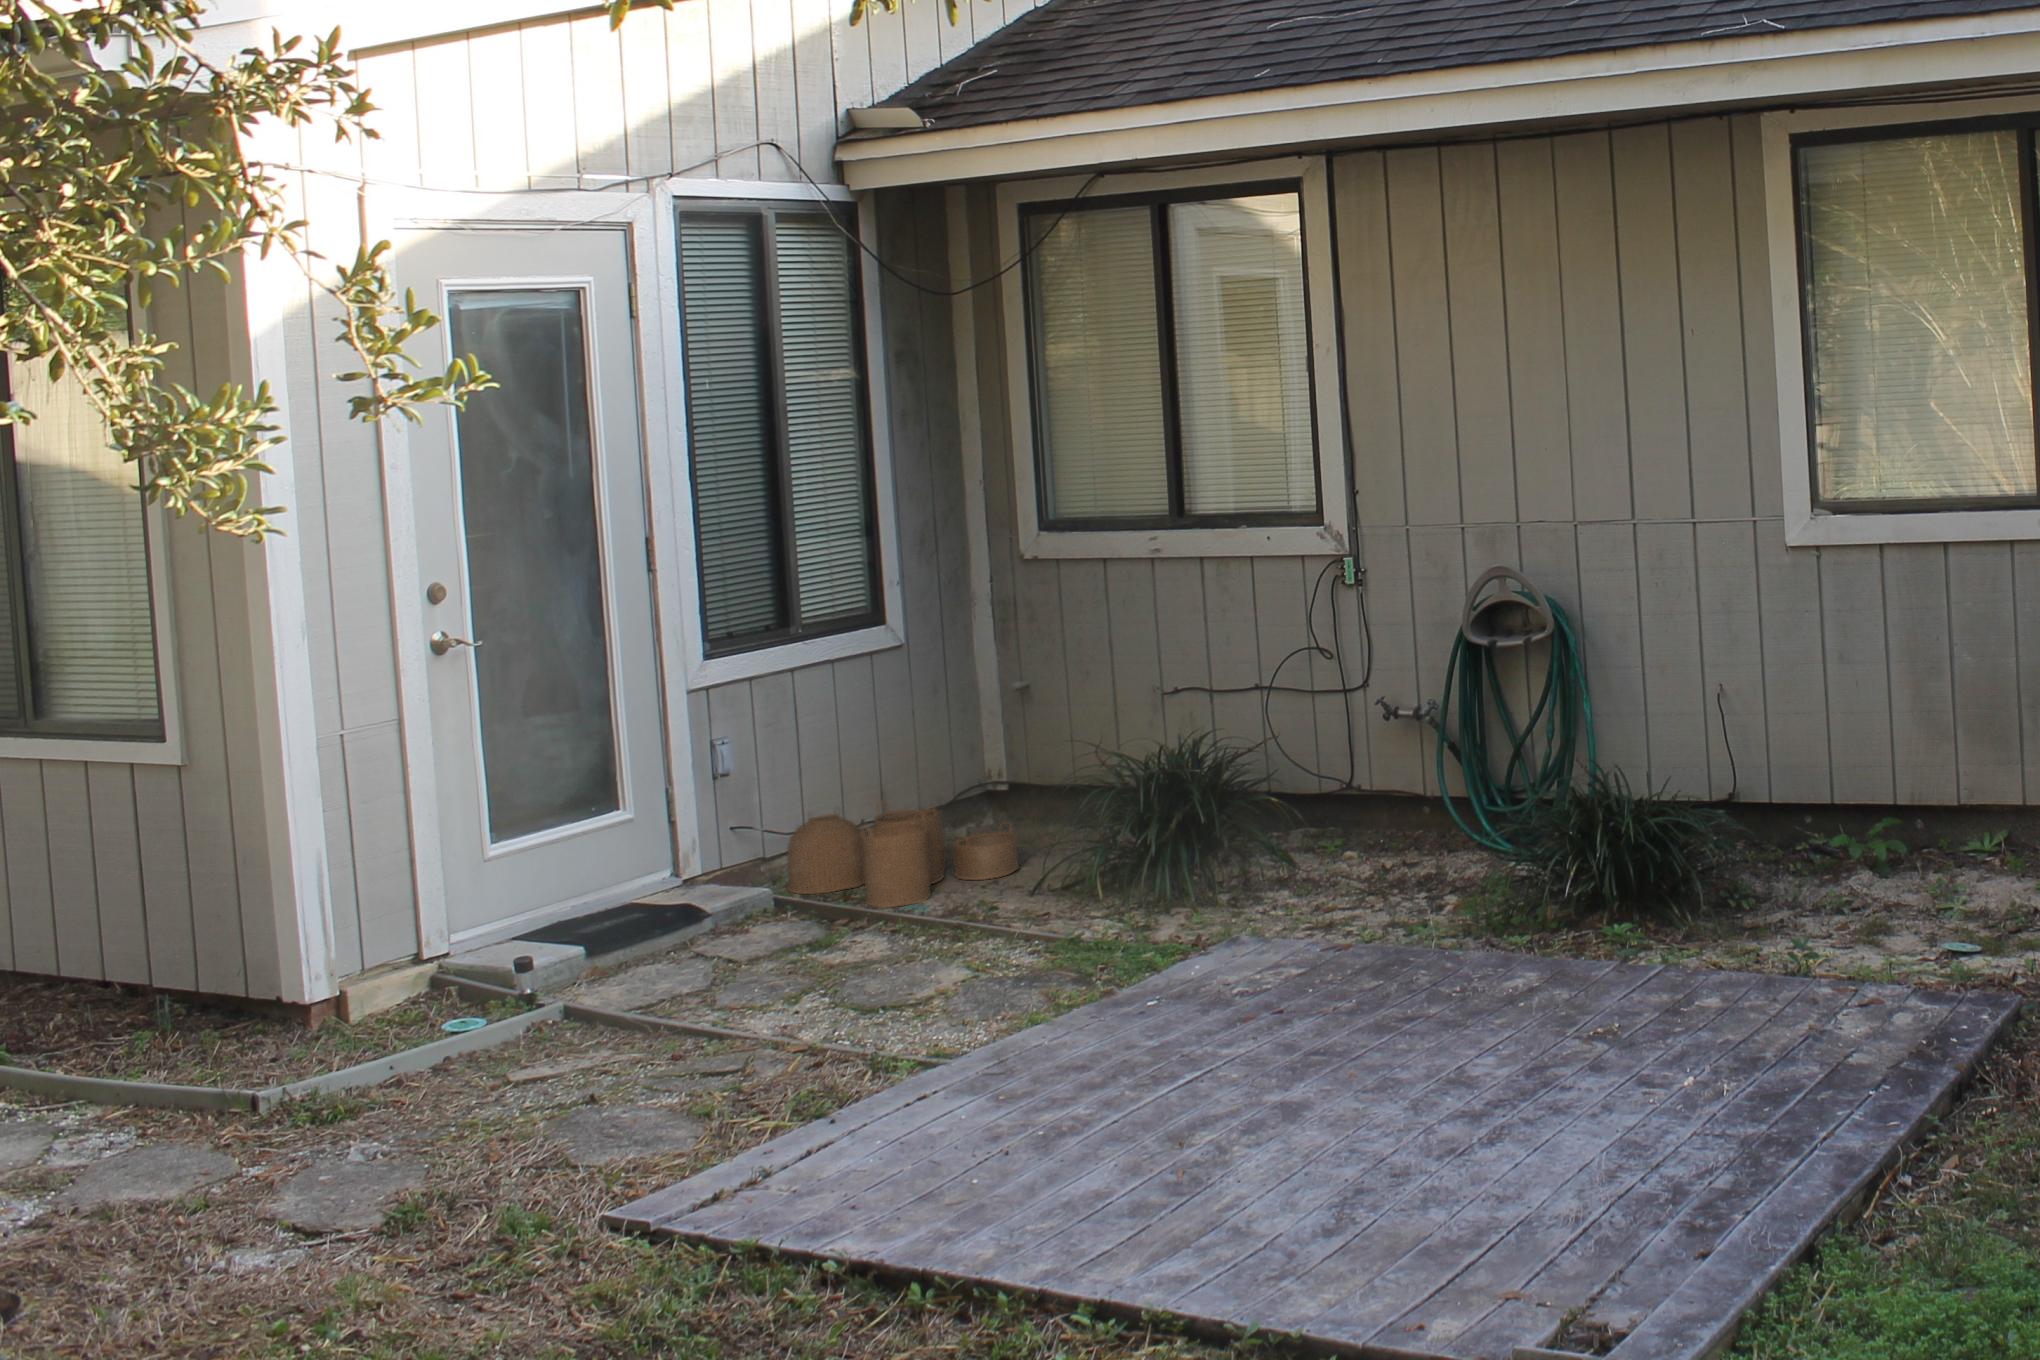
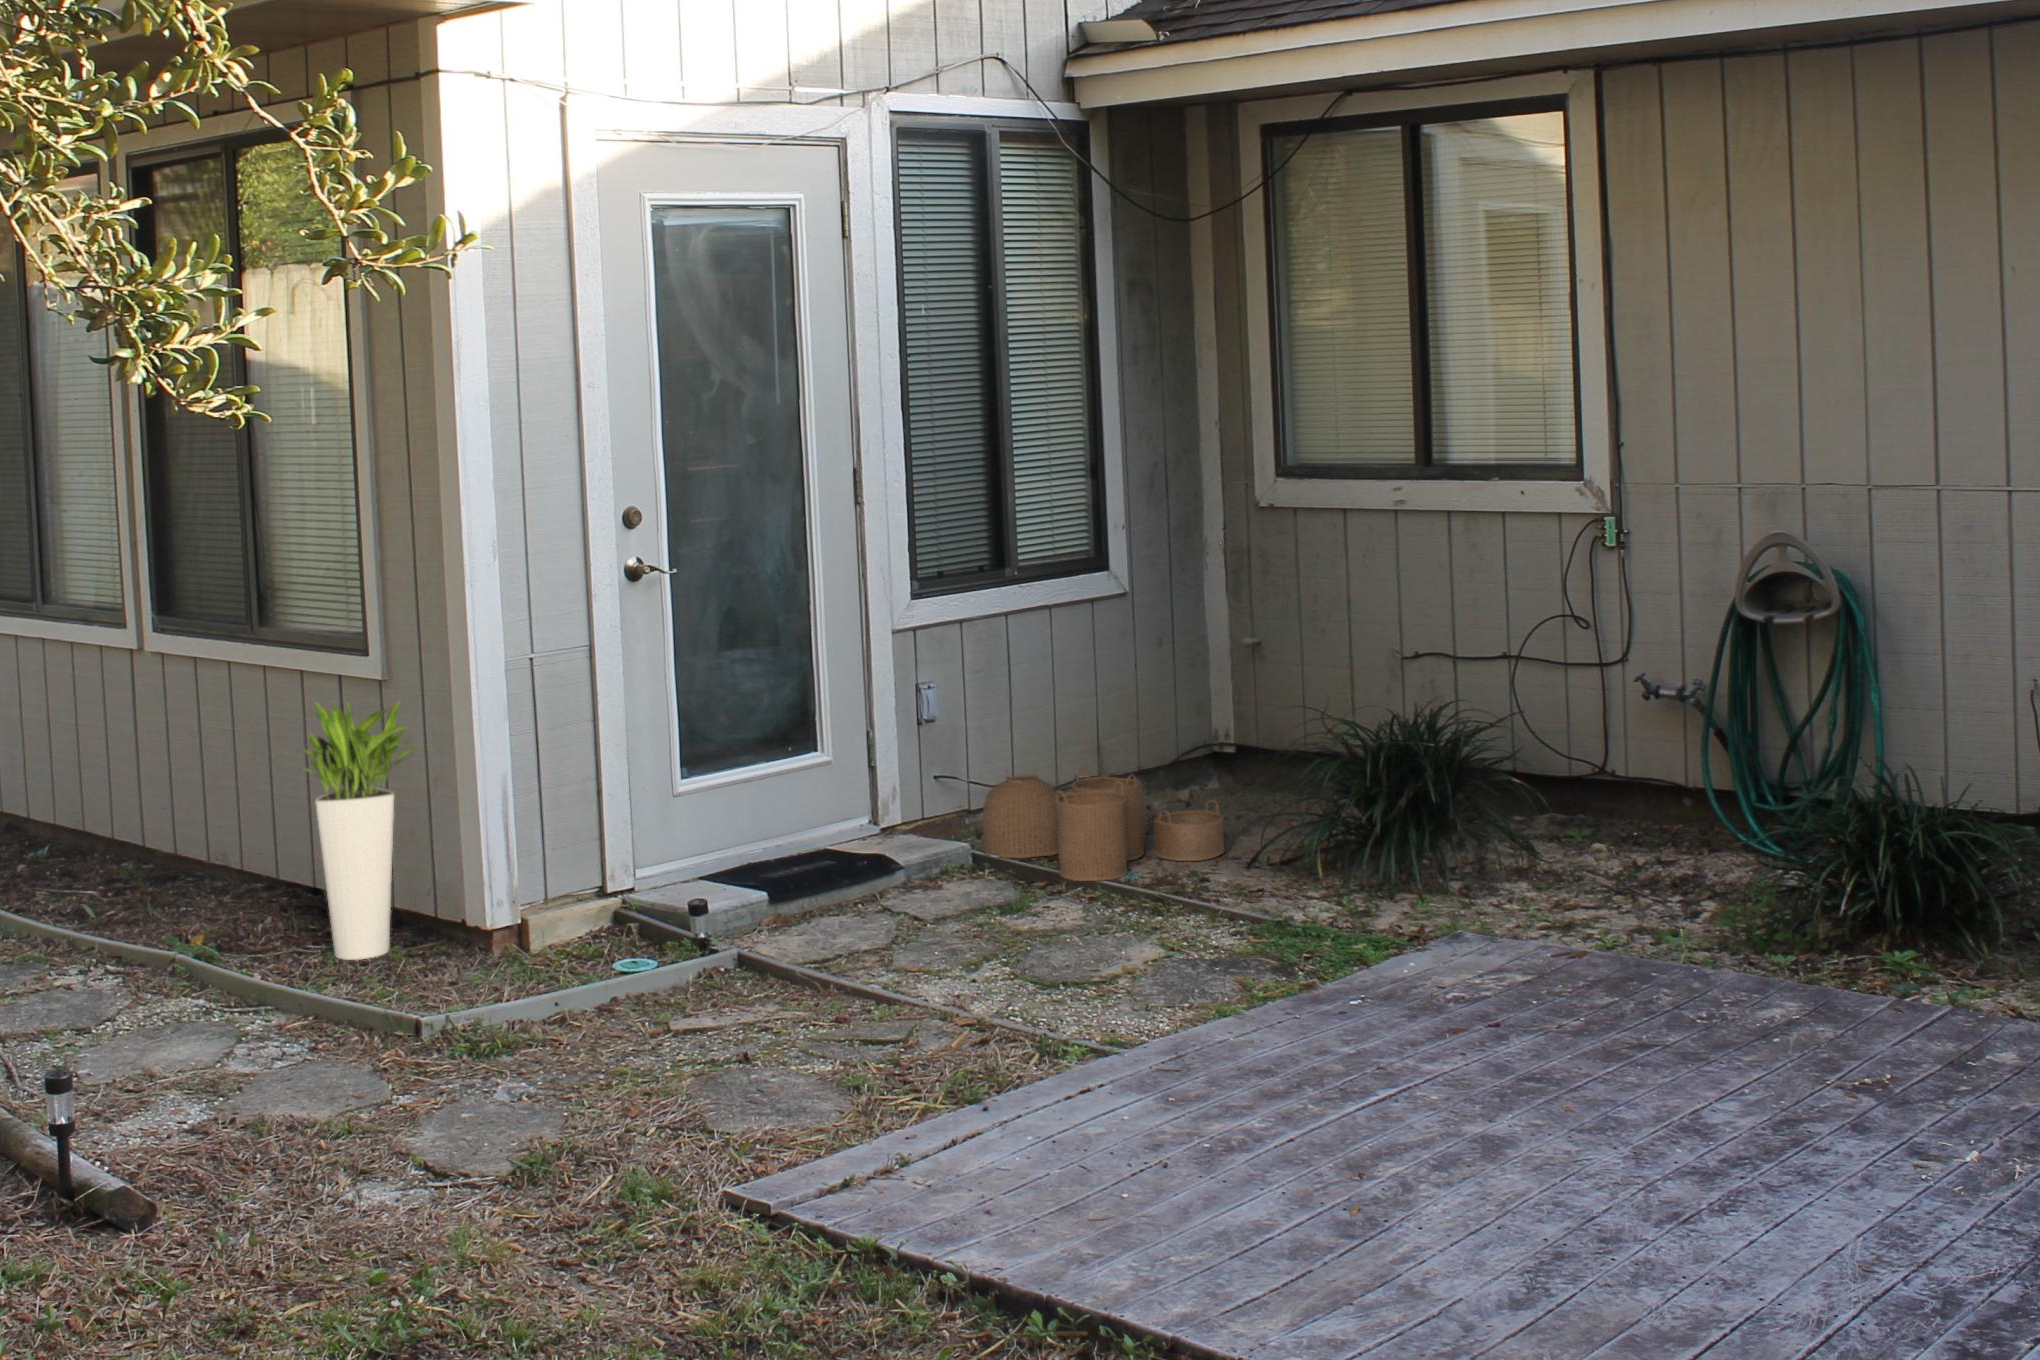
planter: none [65,797,218,1063] -> present [297,701,416,960]

